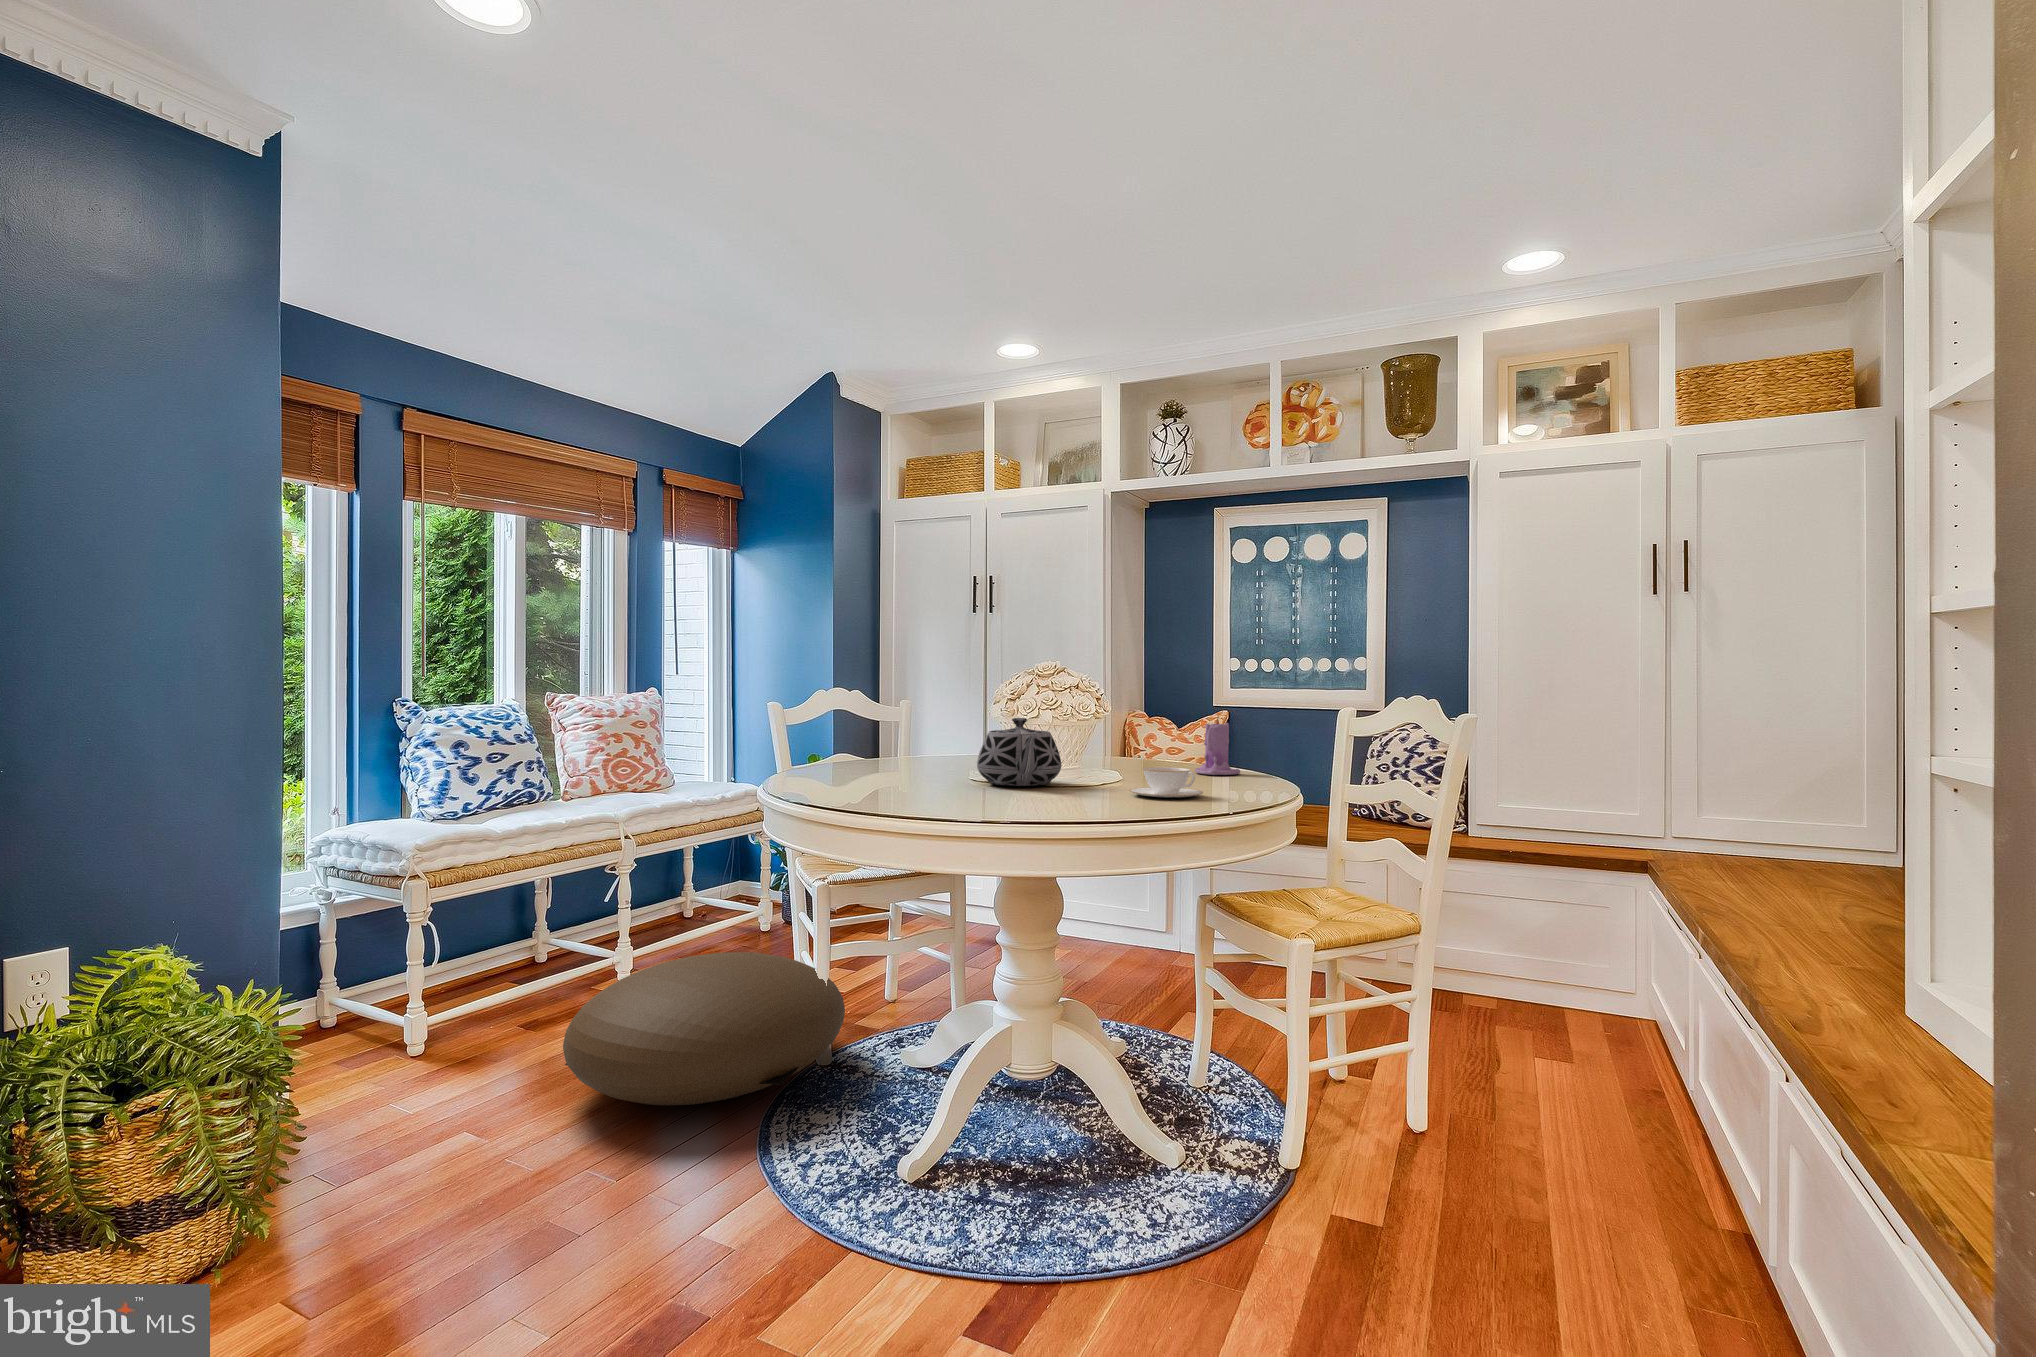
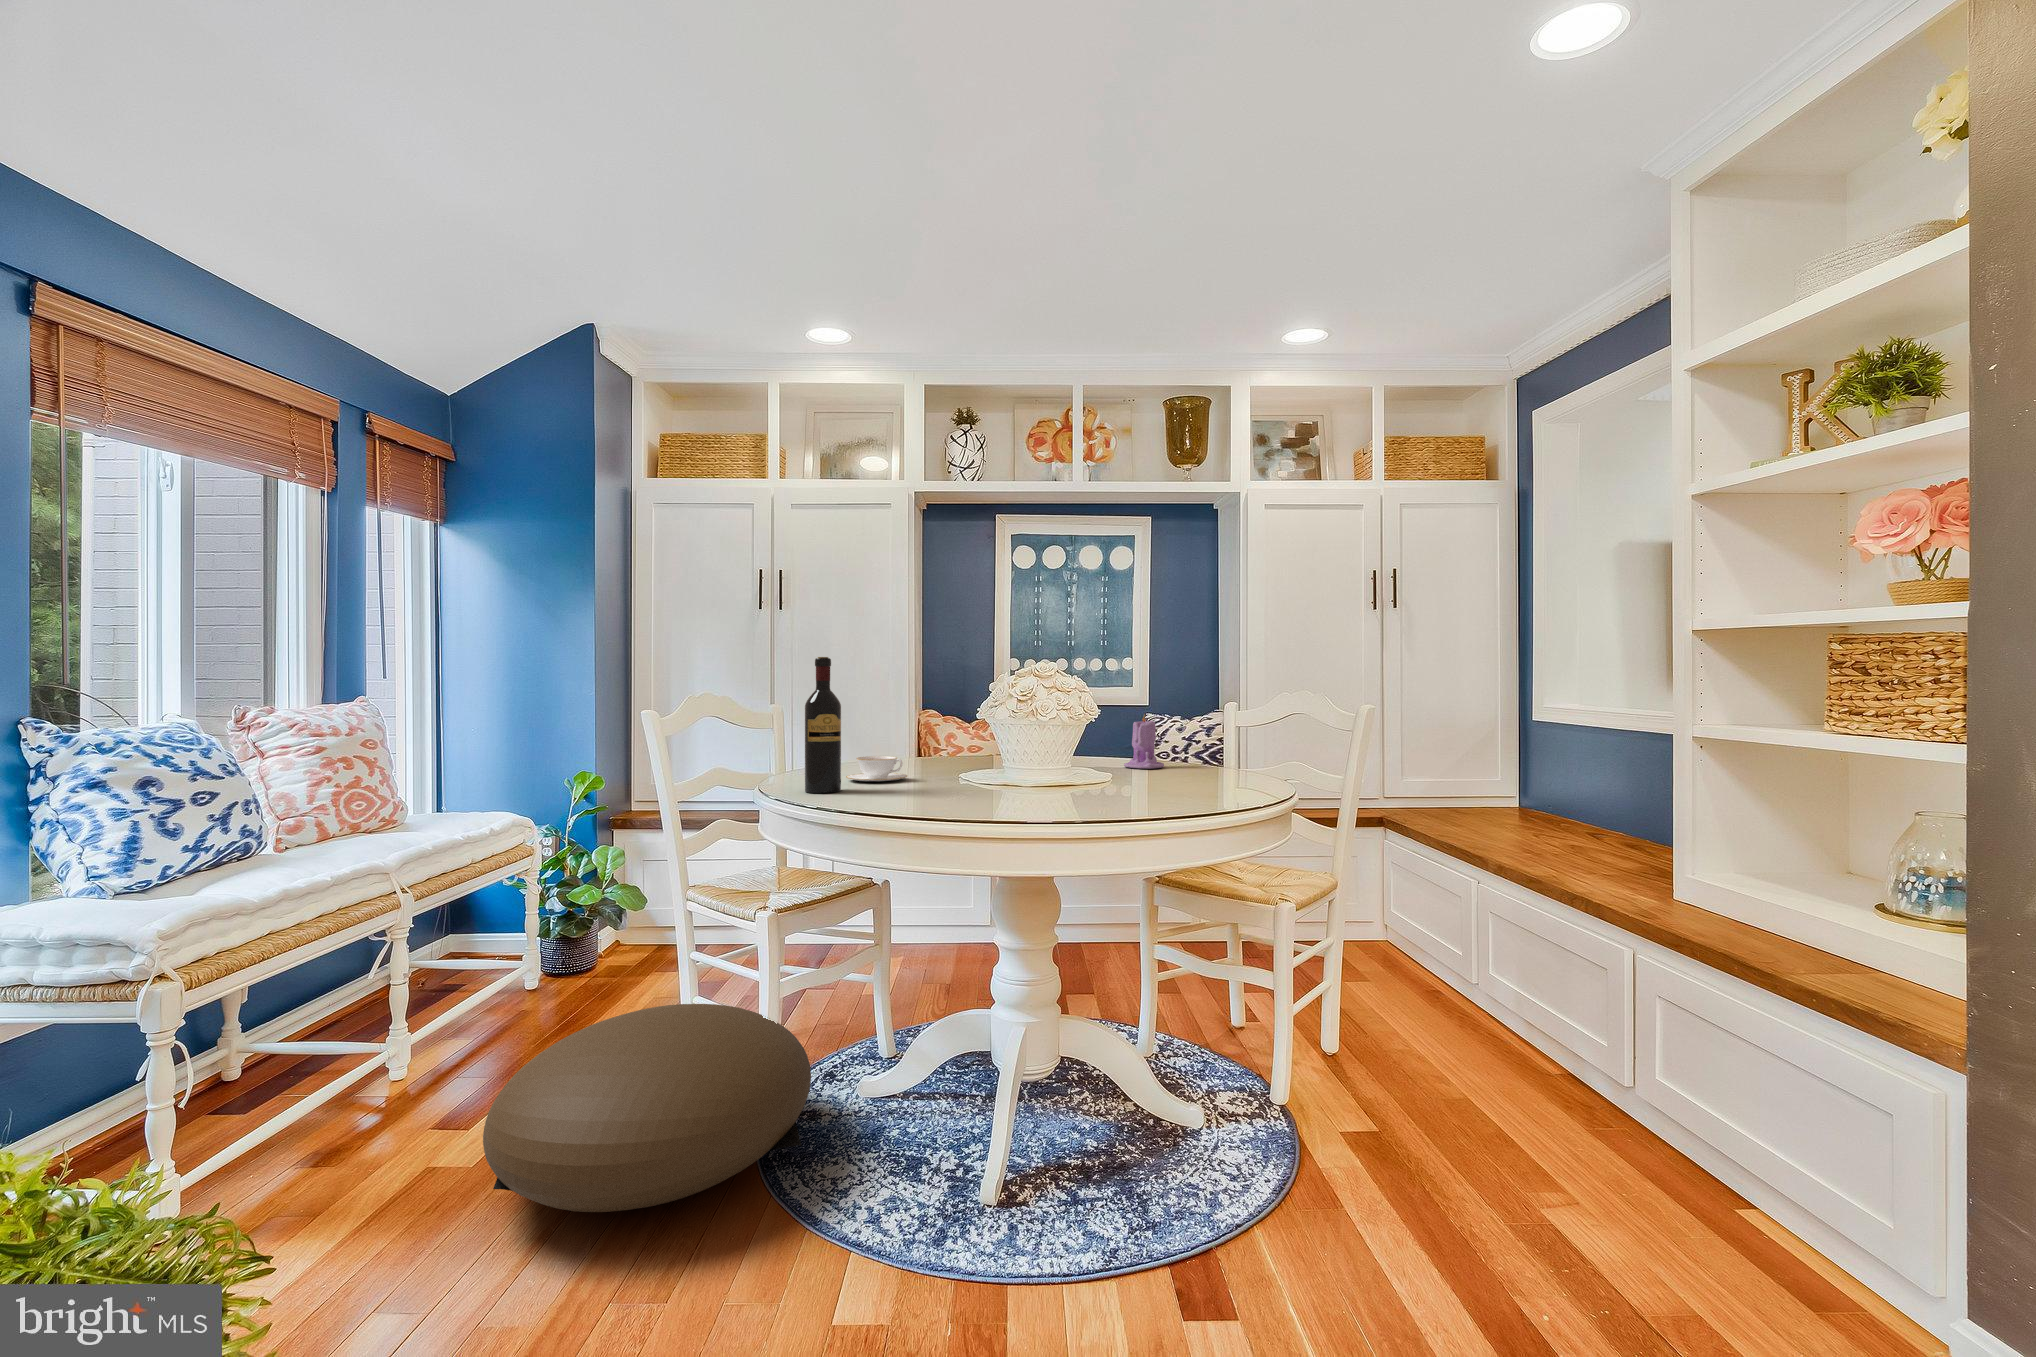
wine bottle: none [828,652,861,776] -> present [805,657,841,793]
teapot: present [977,718,1061,786] -> none [992,723,1083,791]
teacup: present [1130,767,1203,797] -> present [846,756,907,781]

